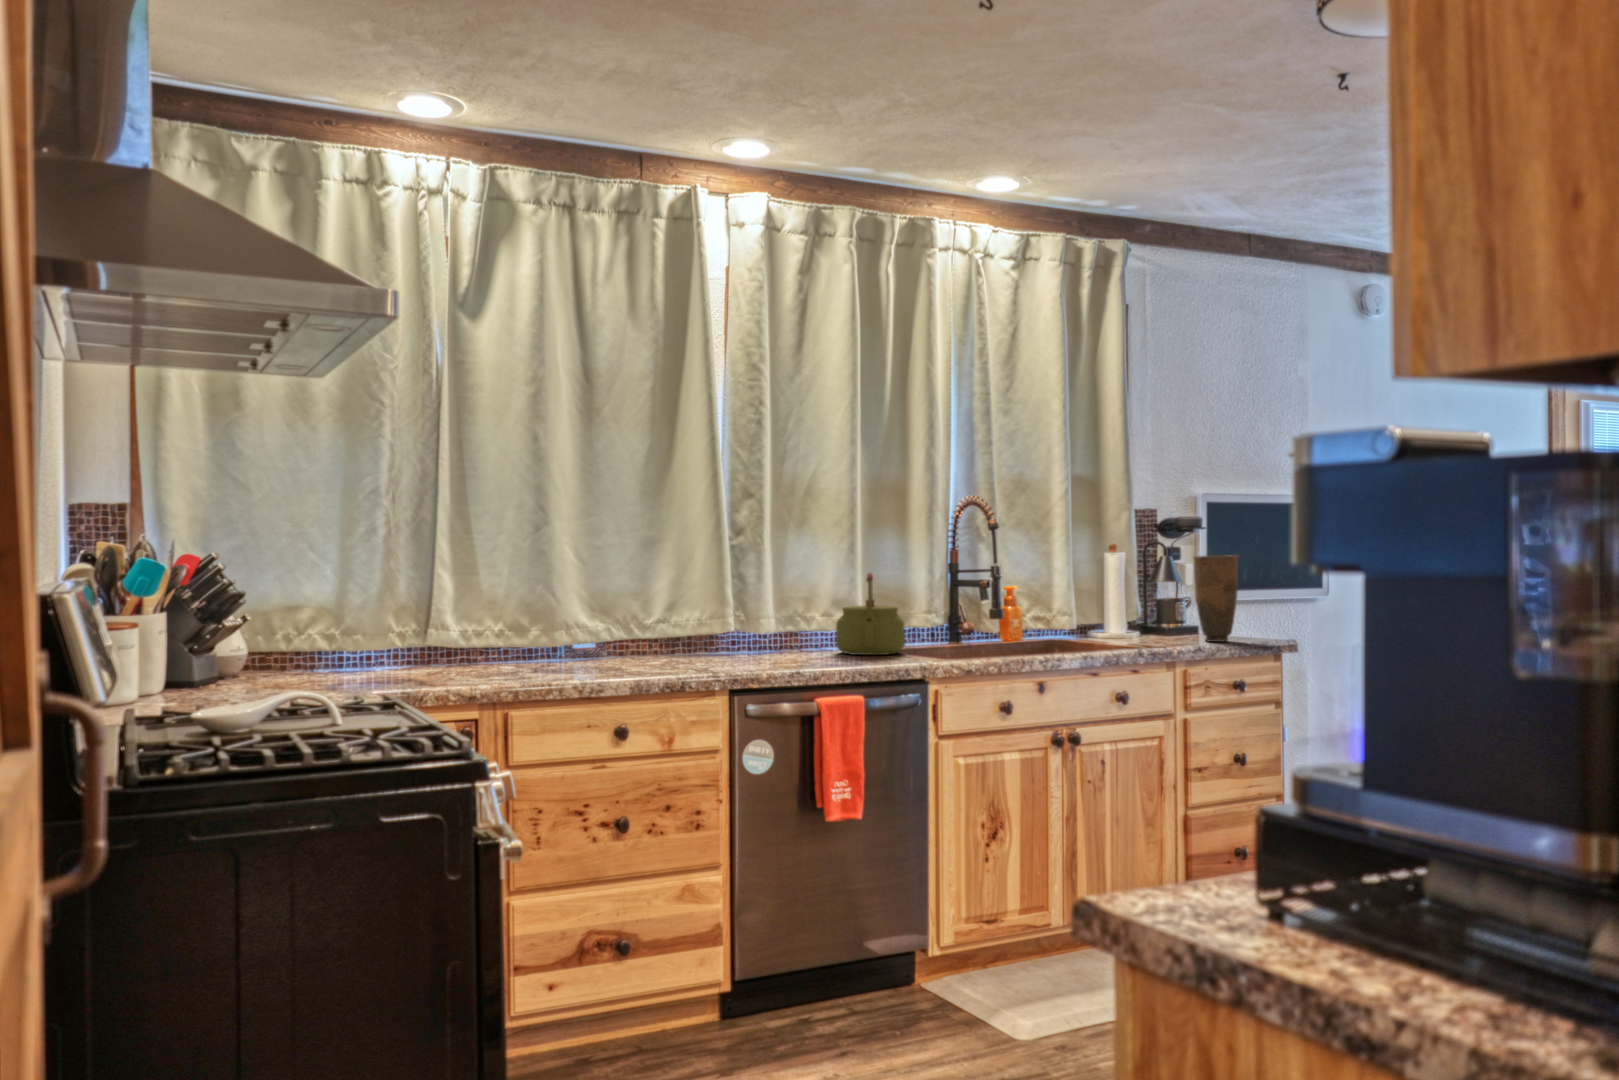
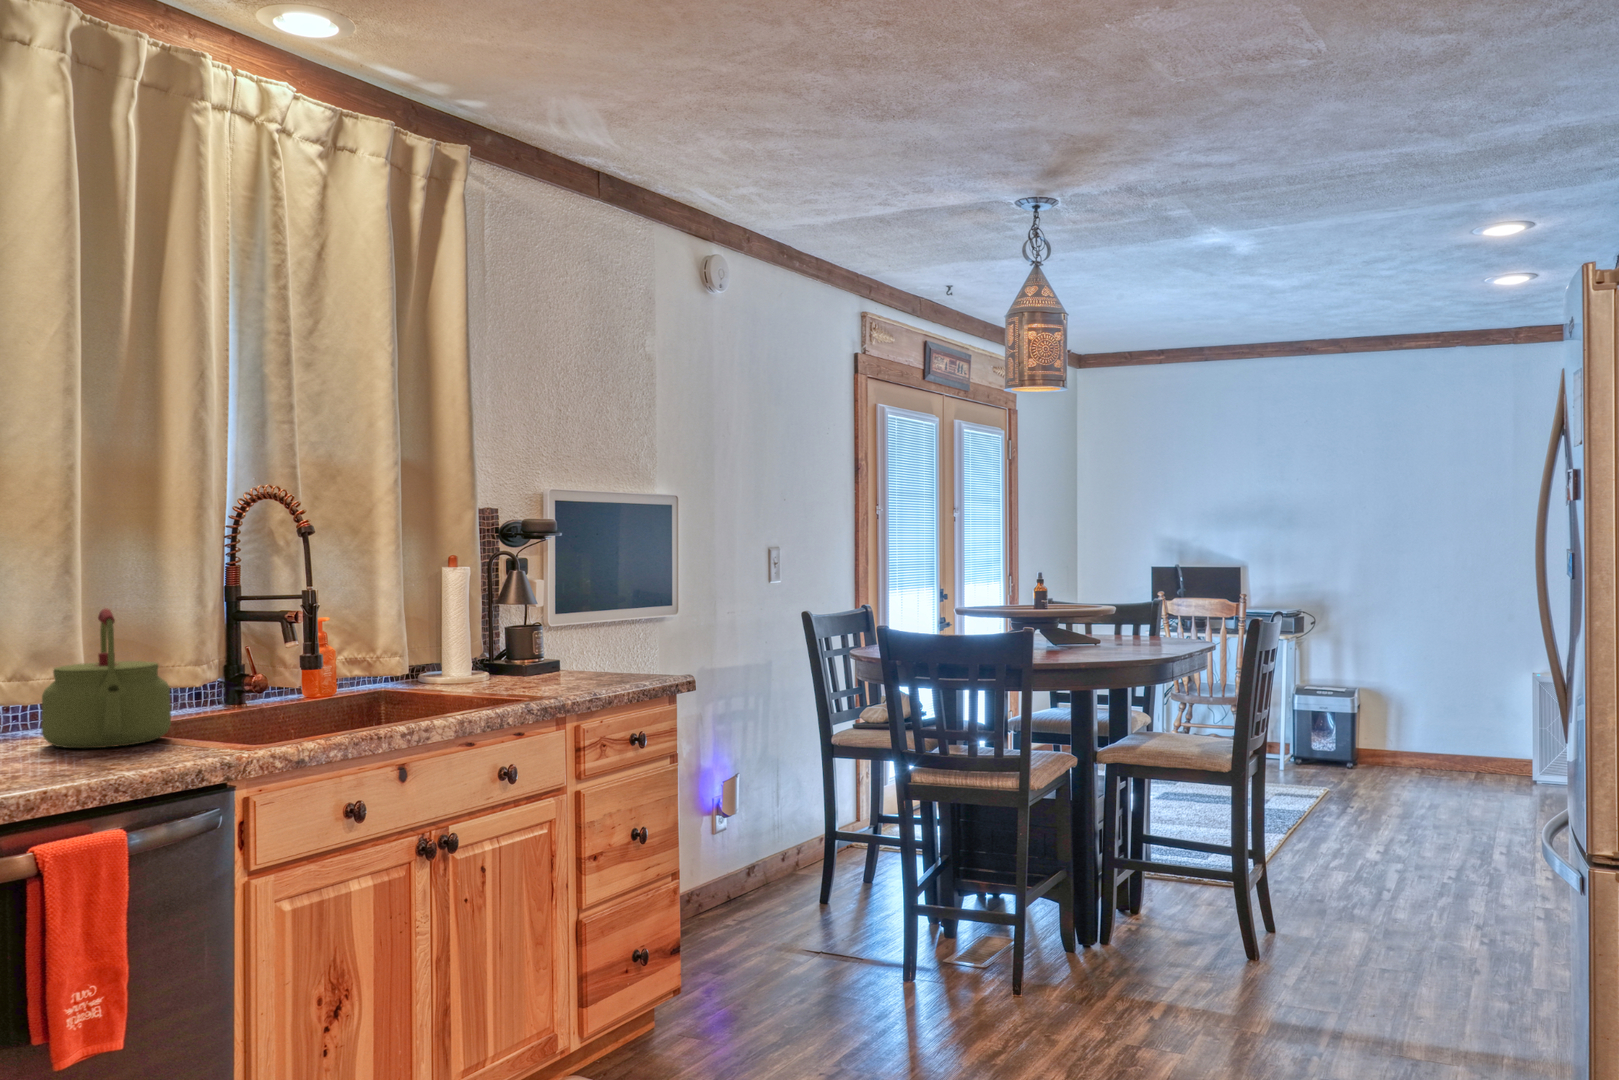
vase: present [1193,555,1239,642] -> none [561,570,619,682]

